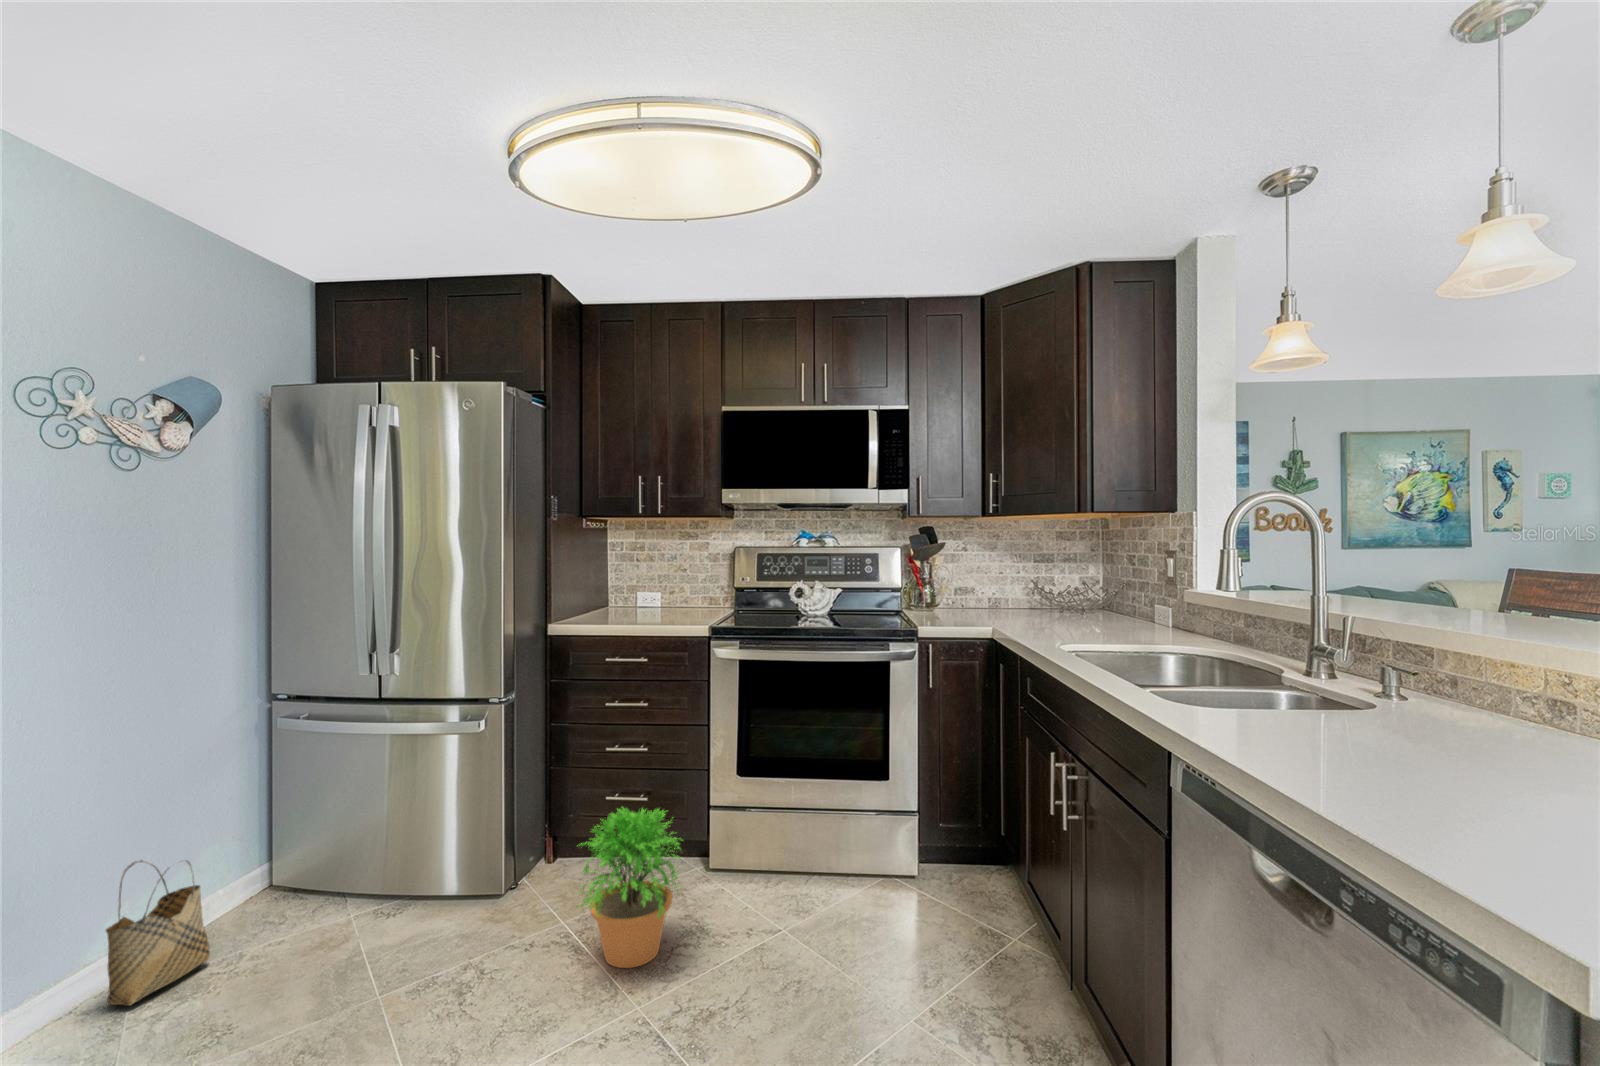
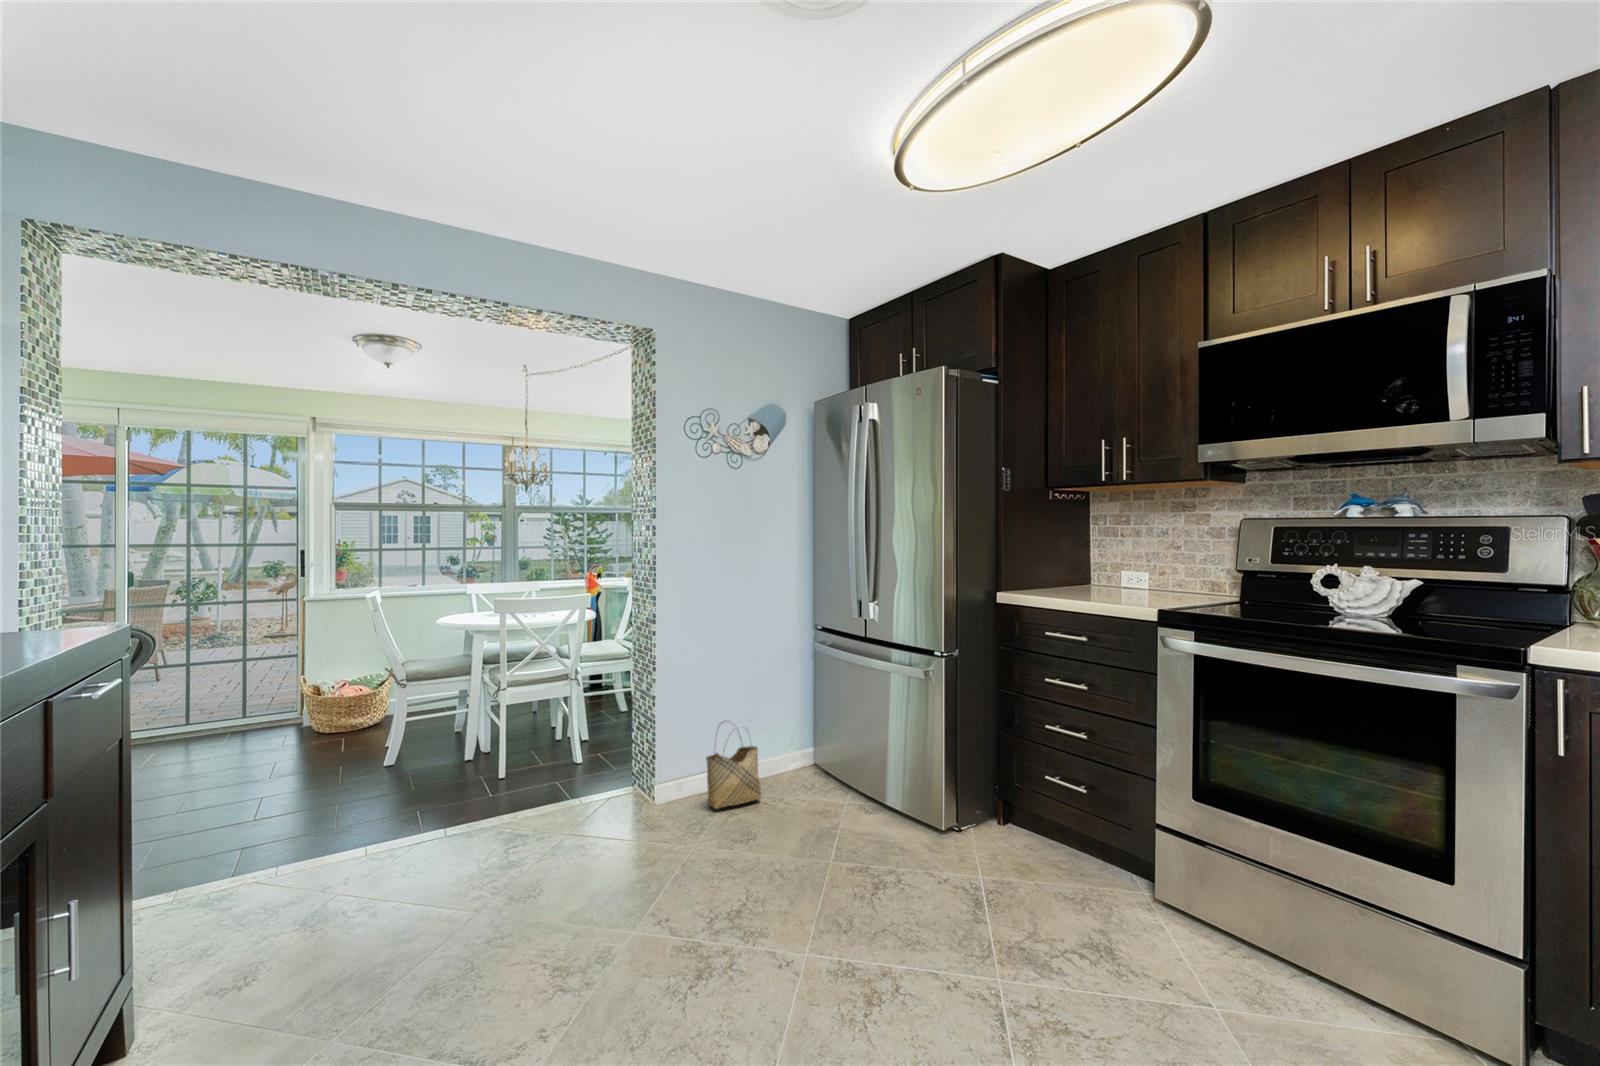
potted plant: present [578,807,681,968] -> none [968,778,1087,945]

